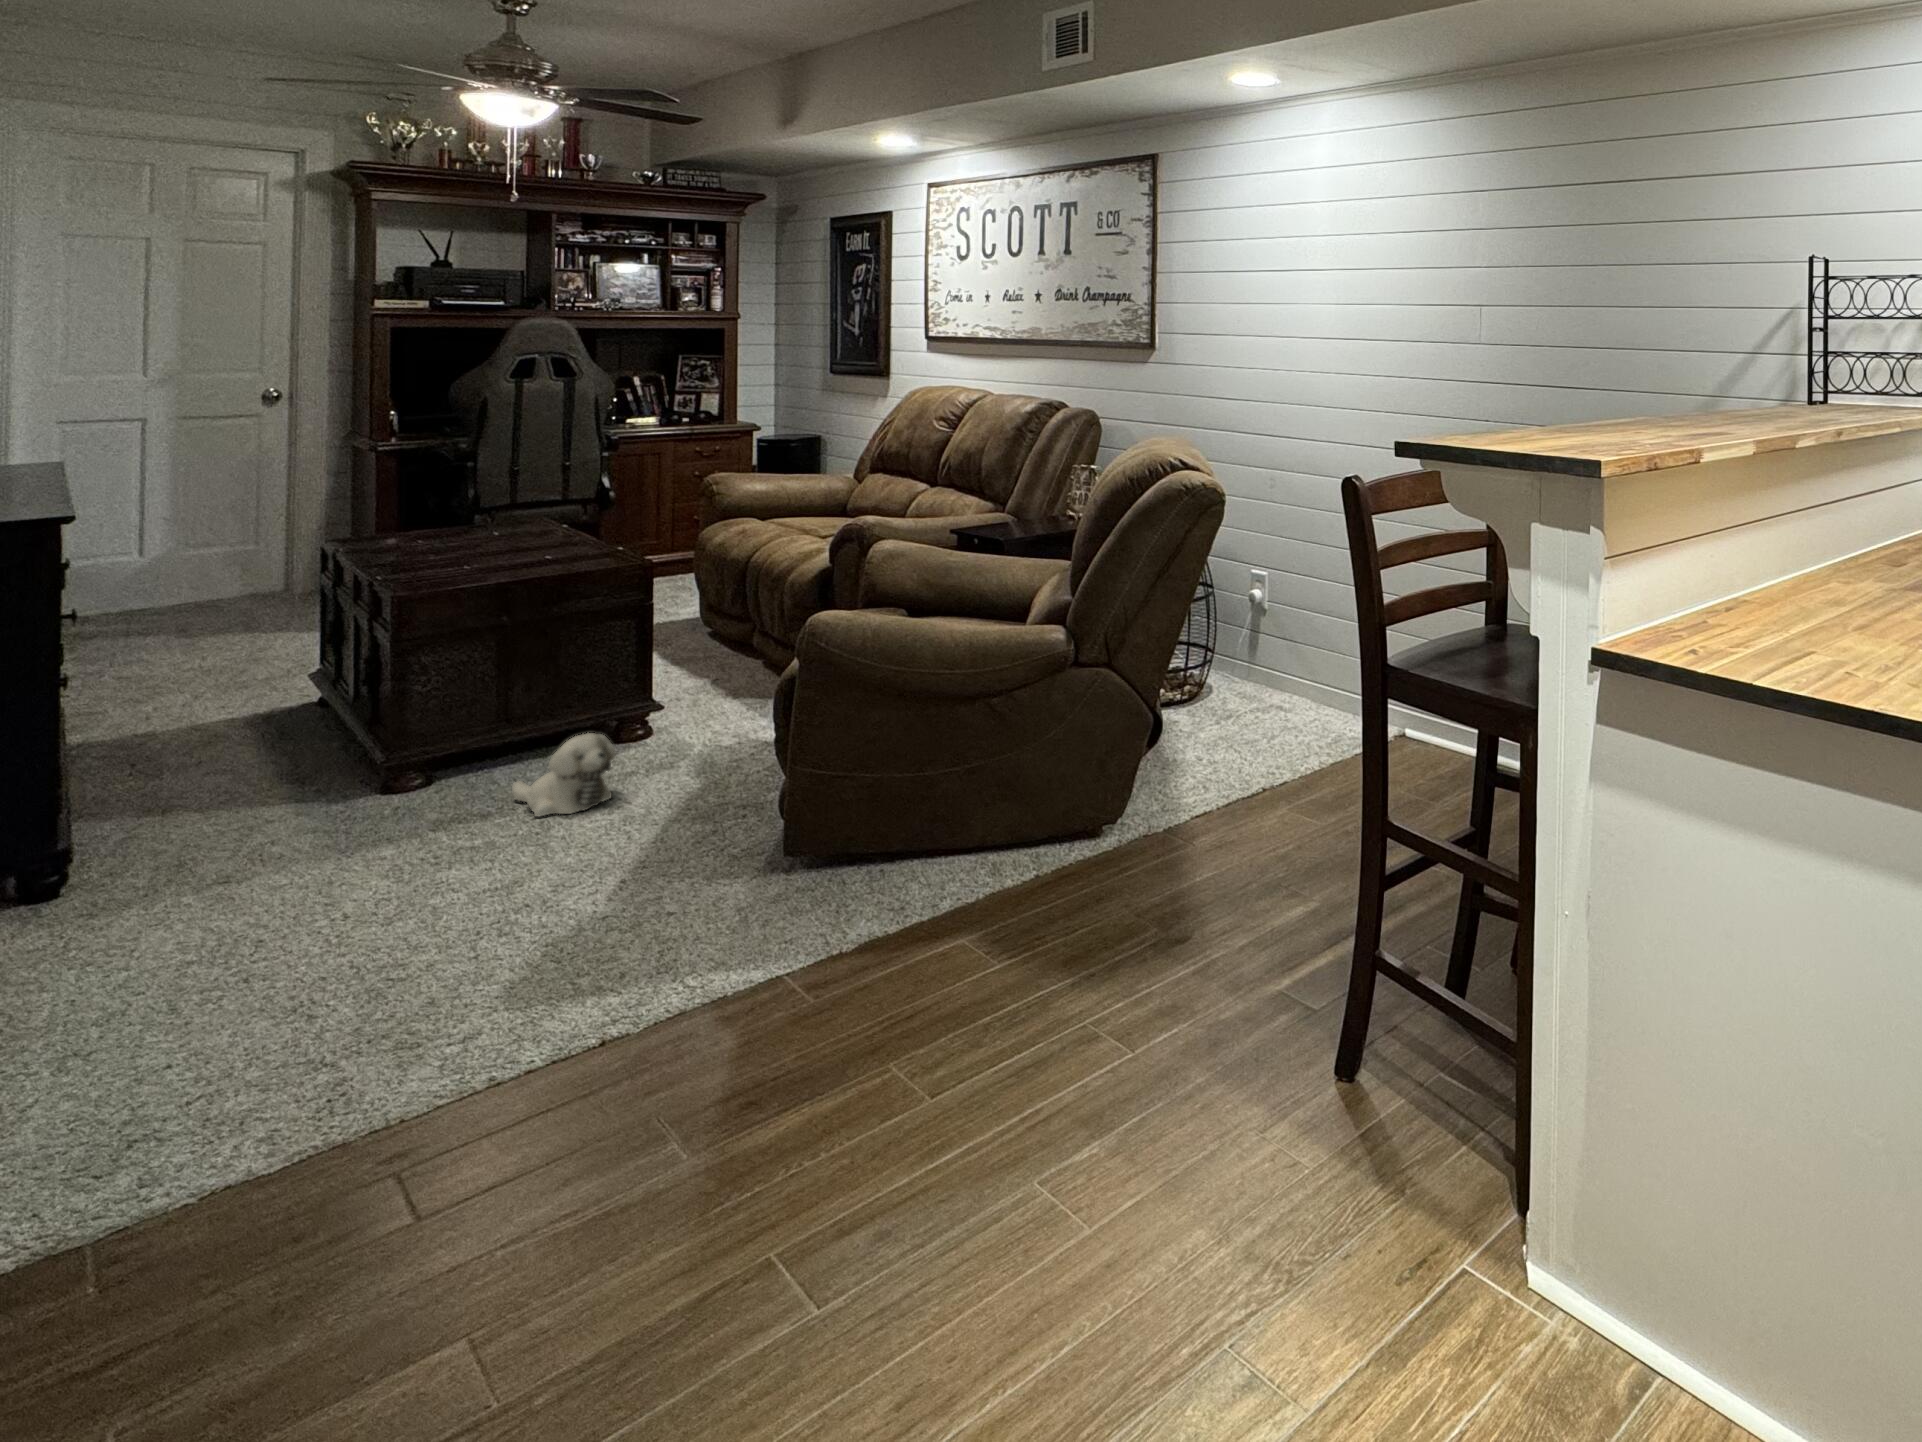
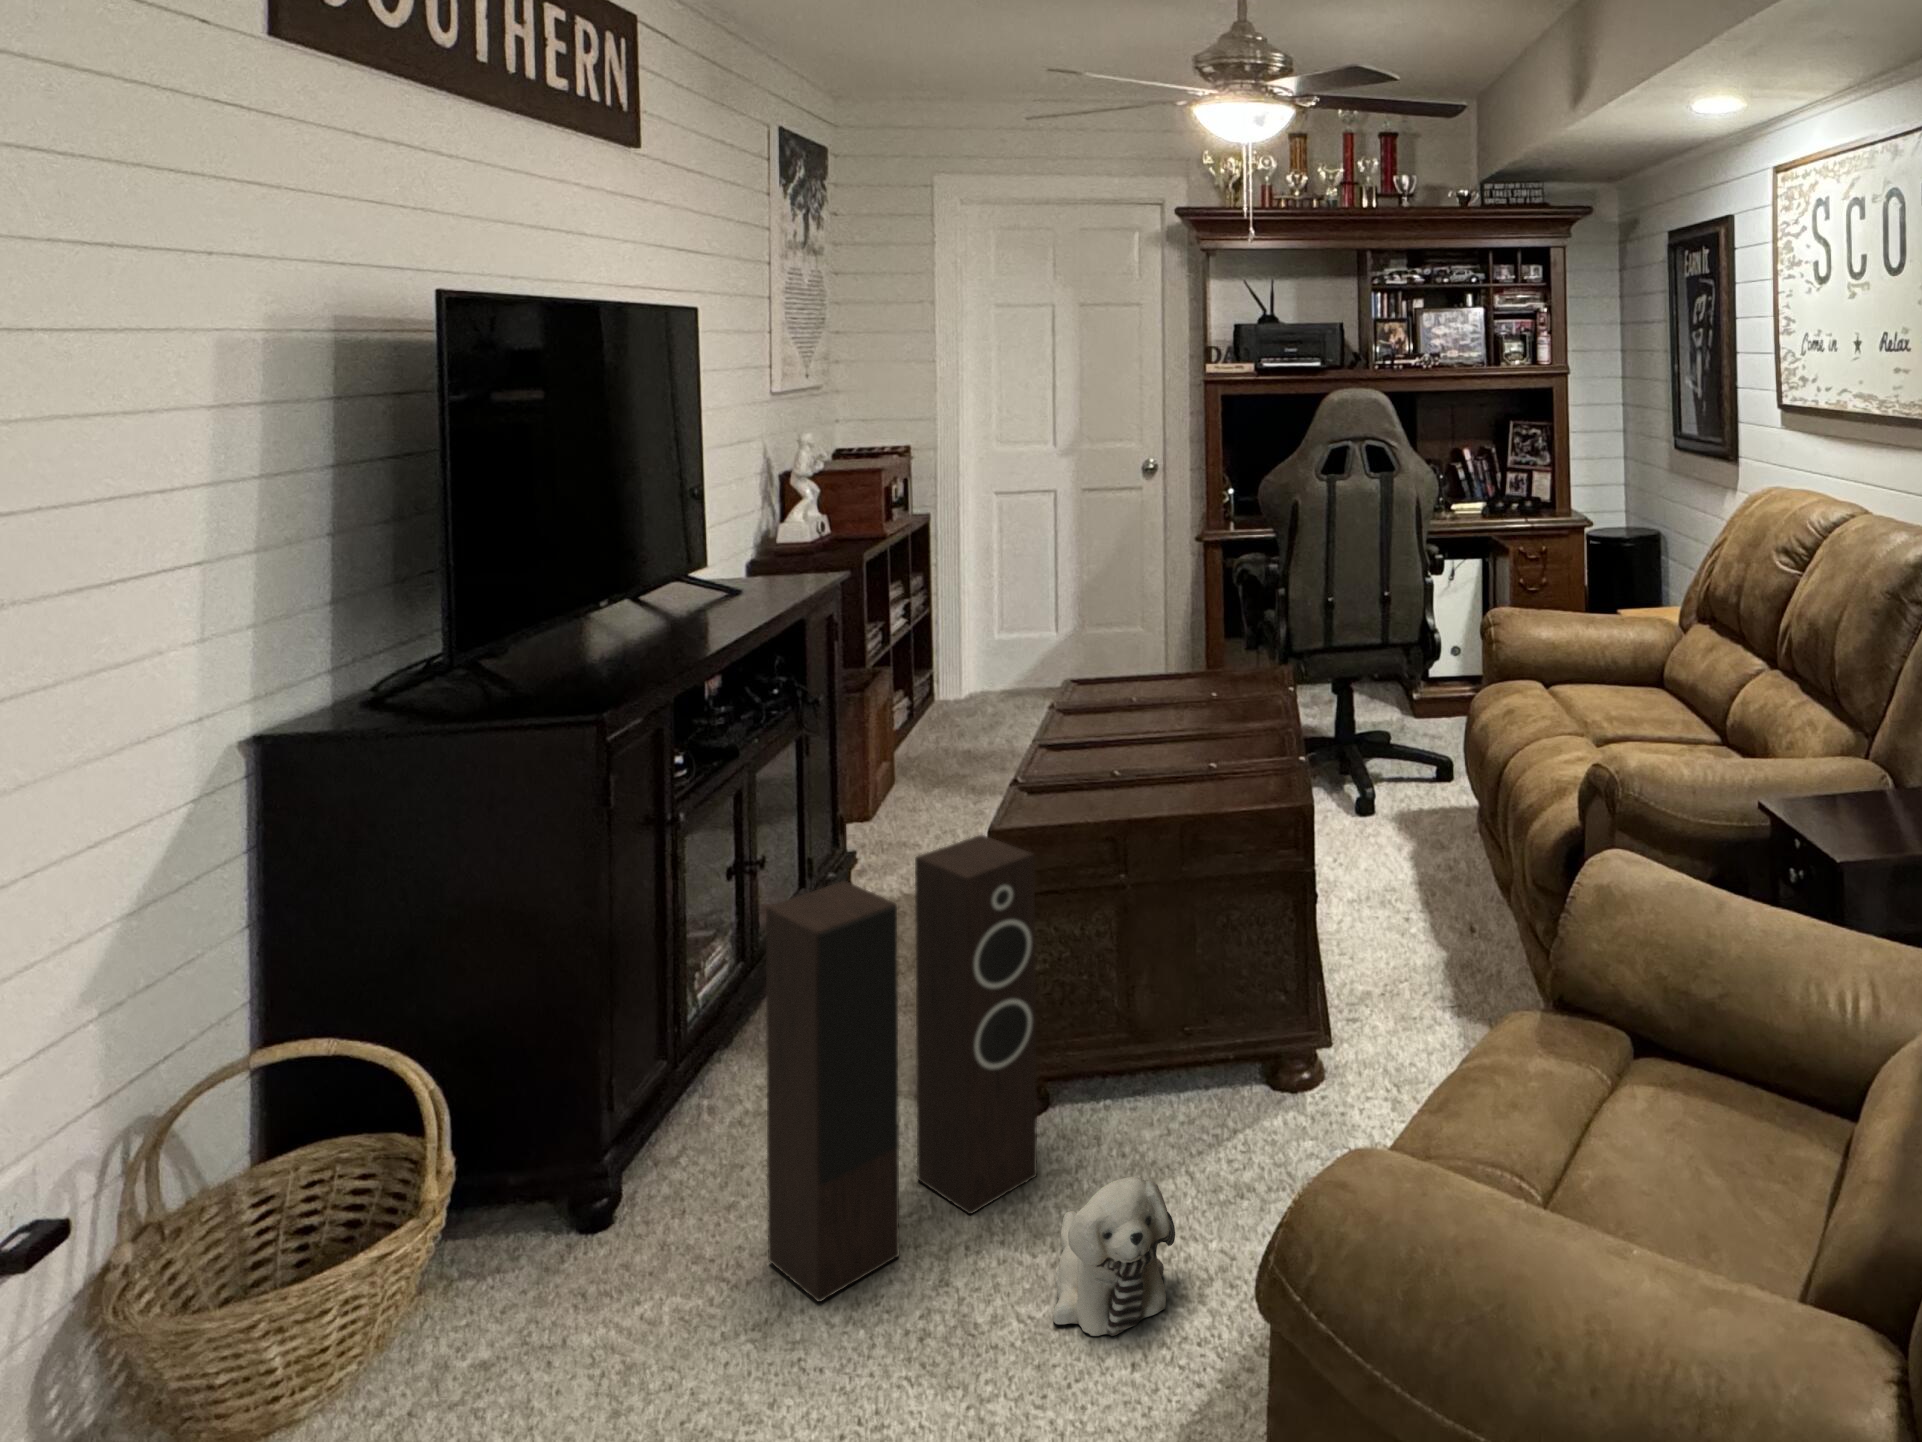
speaker: none [260,586,465,855] -> present [766,835,1037,1302]

